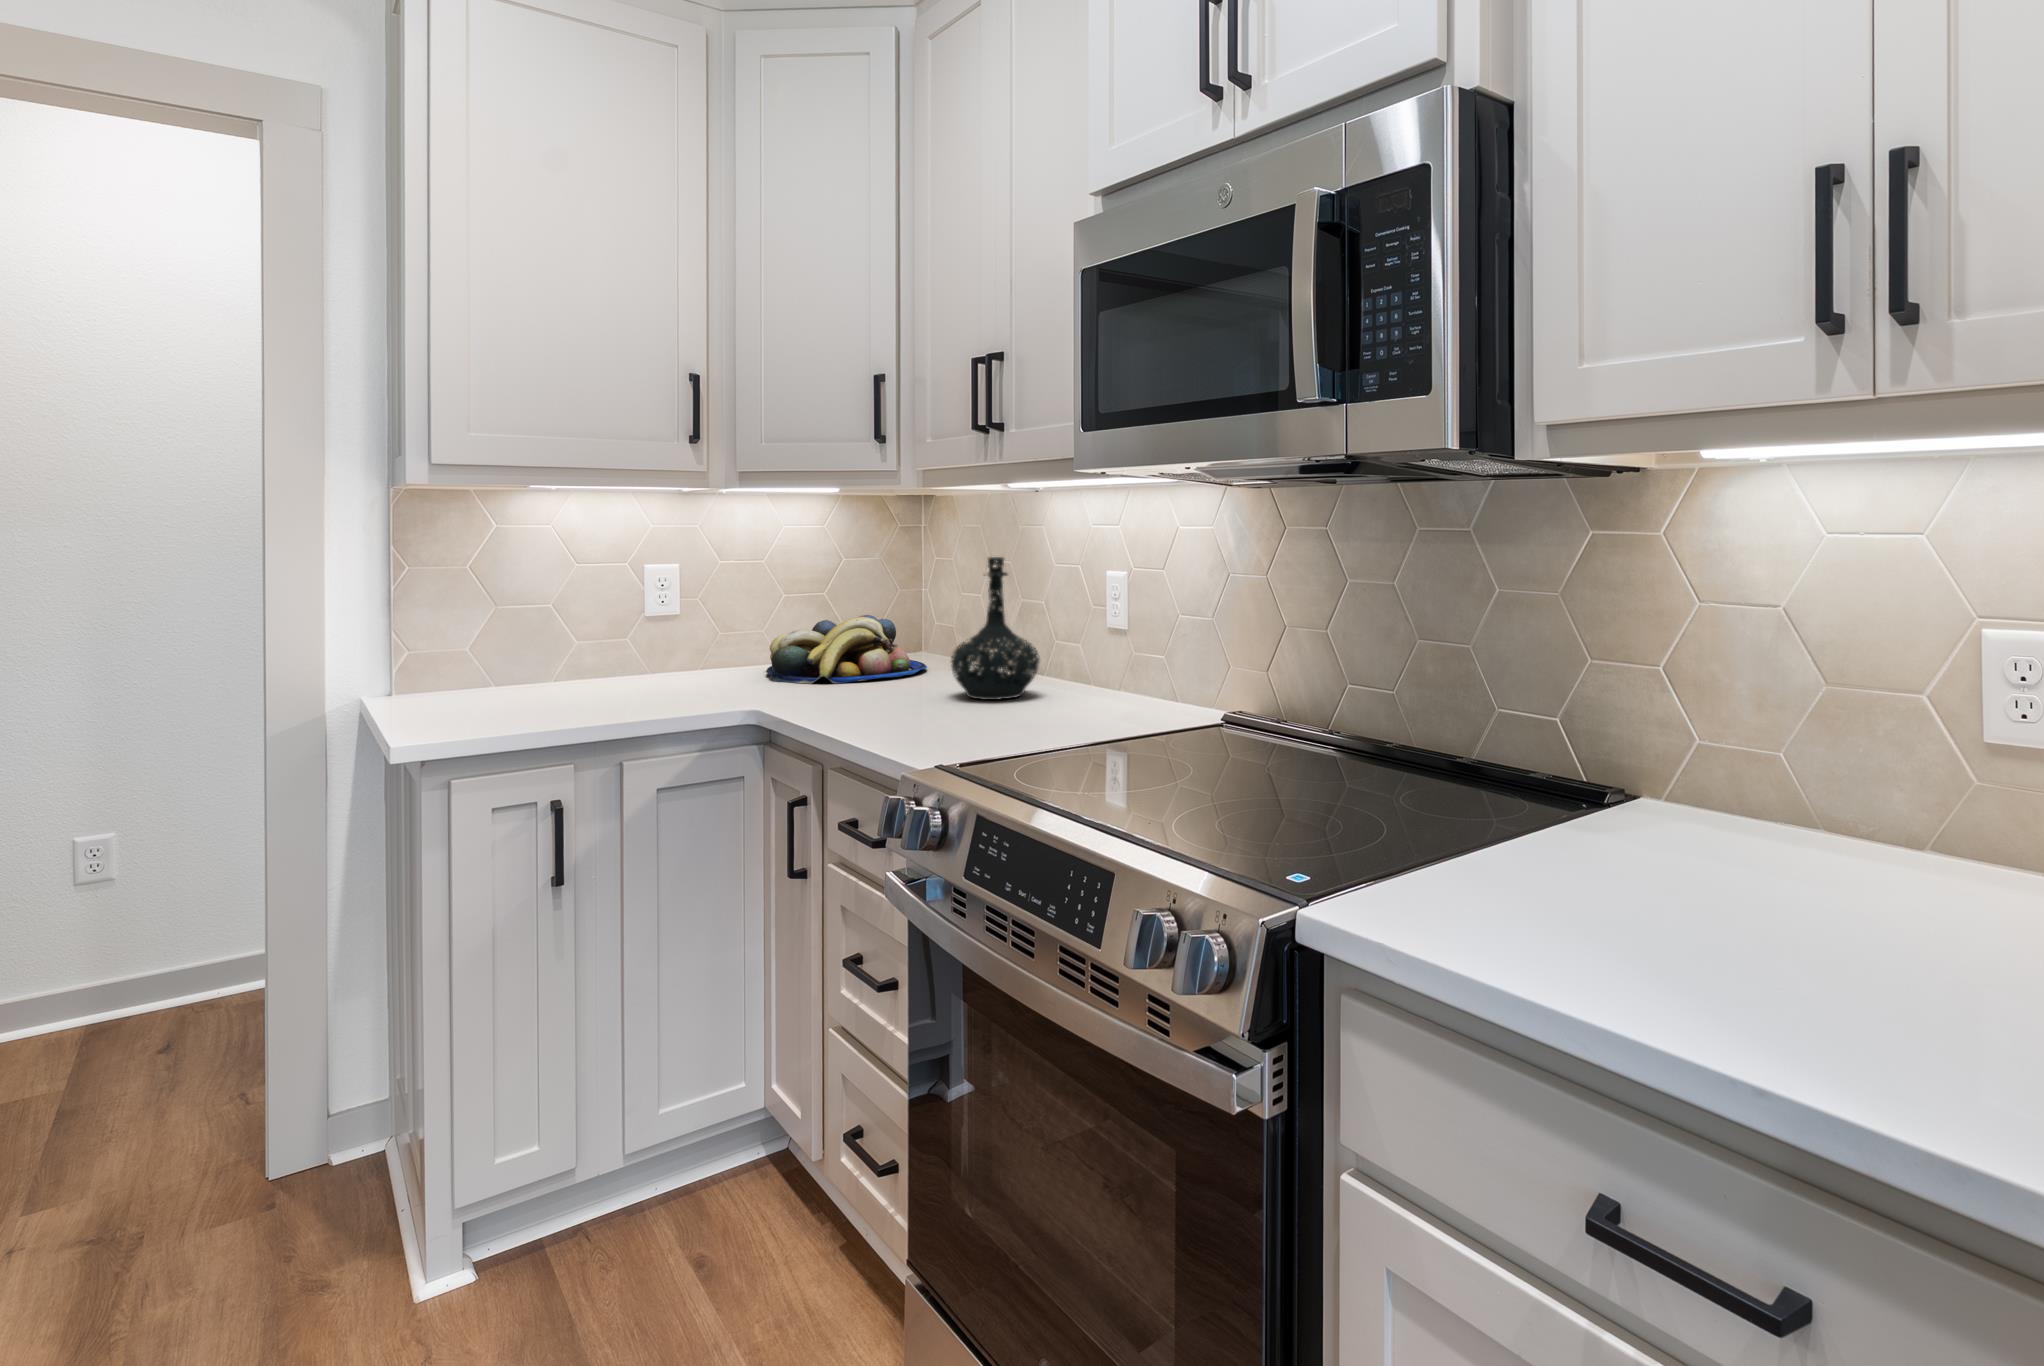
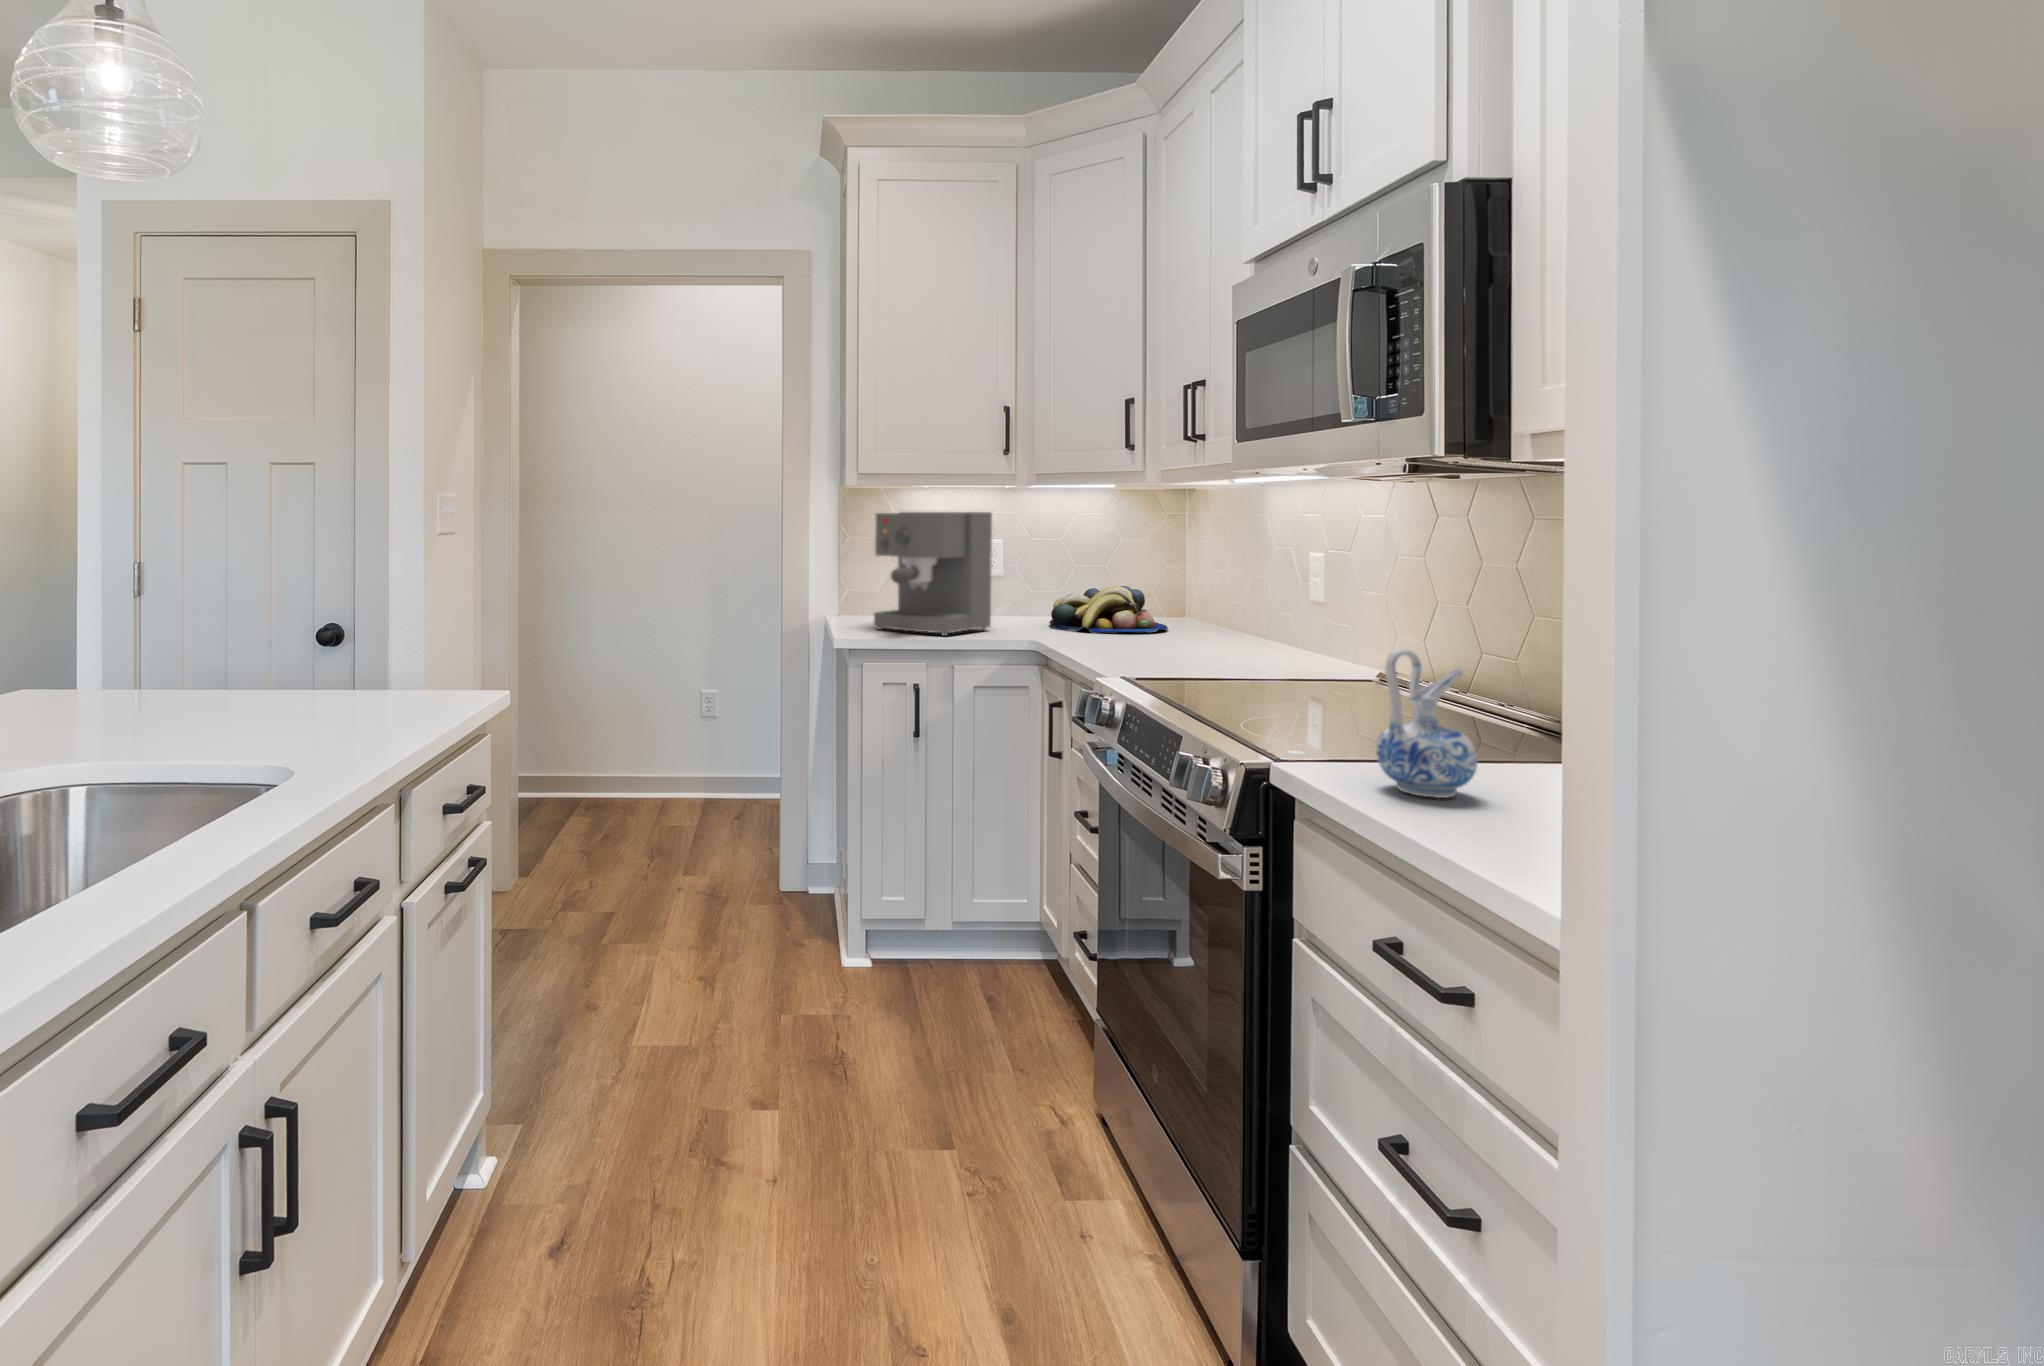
coffee maker: none [471,518,683,715] -> present [874,512,992,636]
bottle: present [951,557,1039,700] -> none [1170,540,1243,651]
ceramic pitcher: none [1434,734,1560,944] -> present [1376,648,1477,798]

